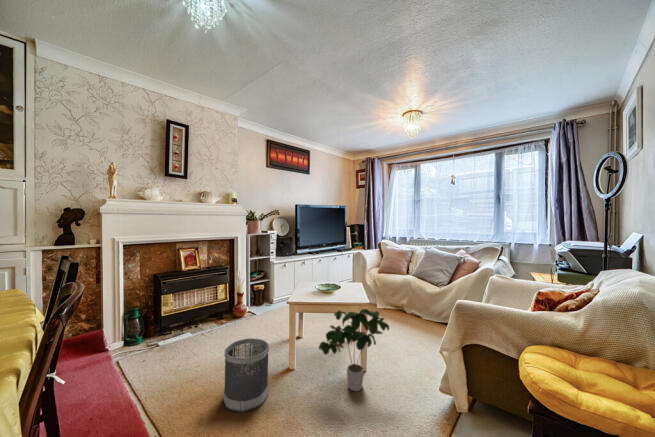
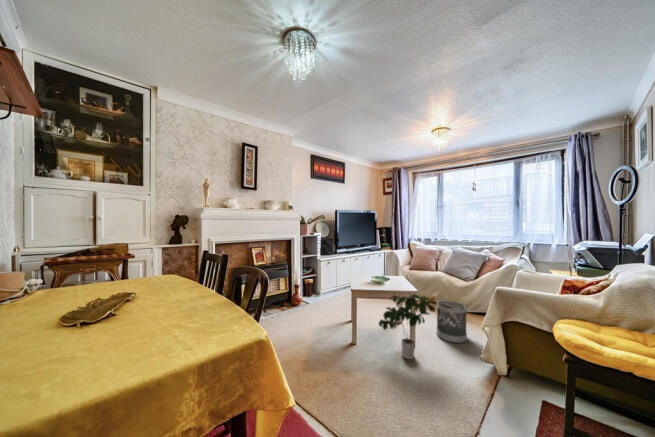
wastebasket: present [224,338,269,412] -> present [436,301,467,343]

